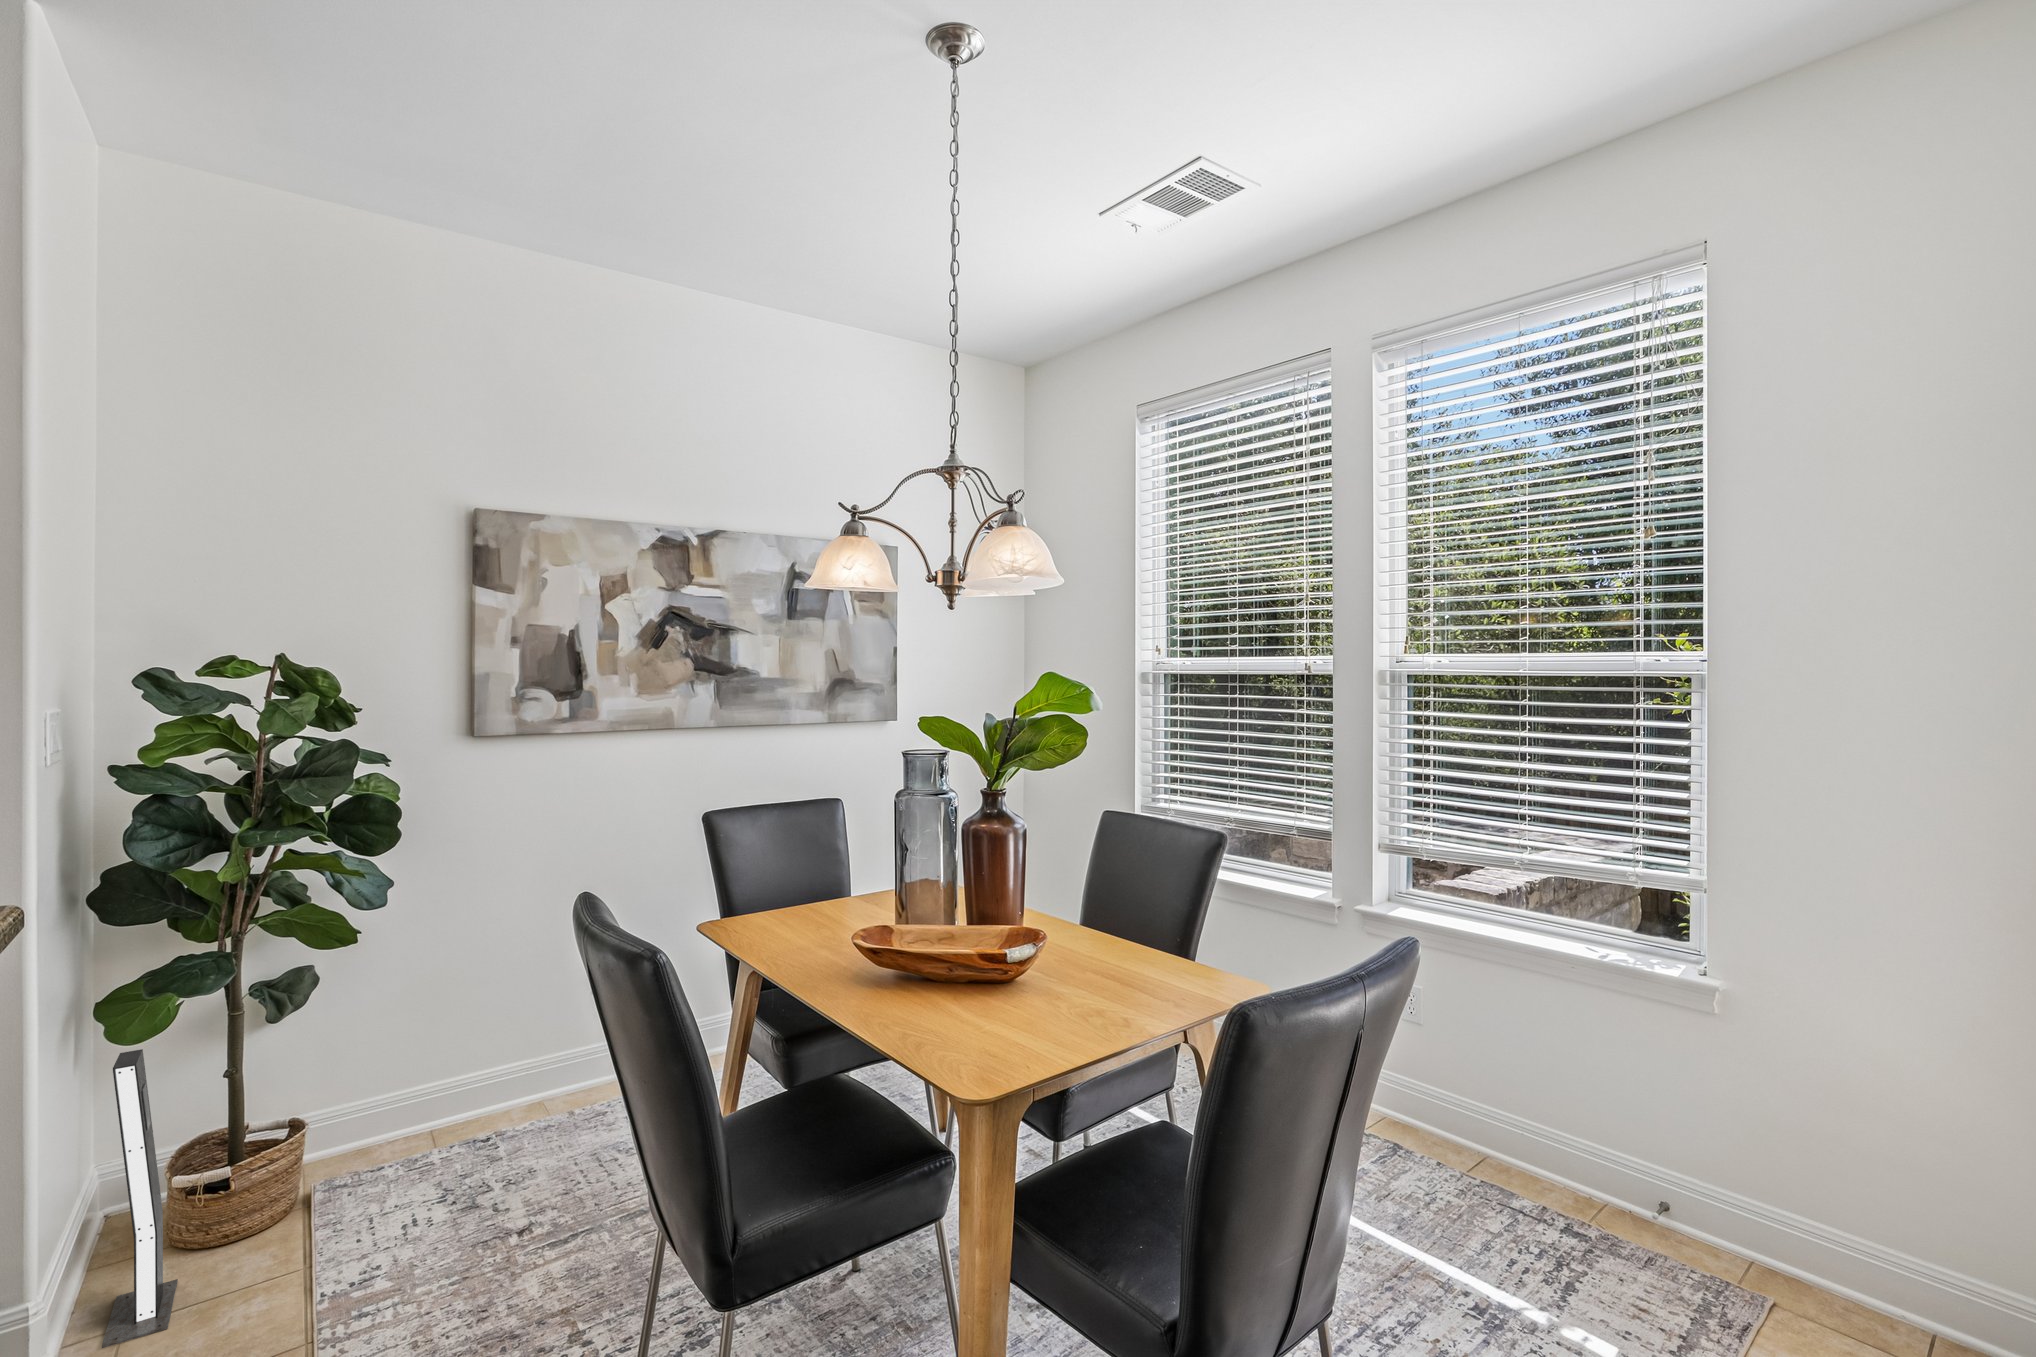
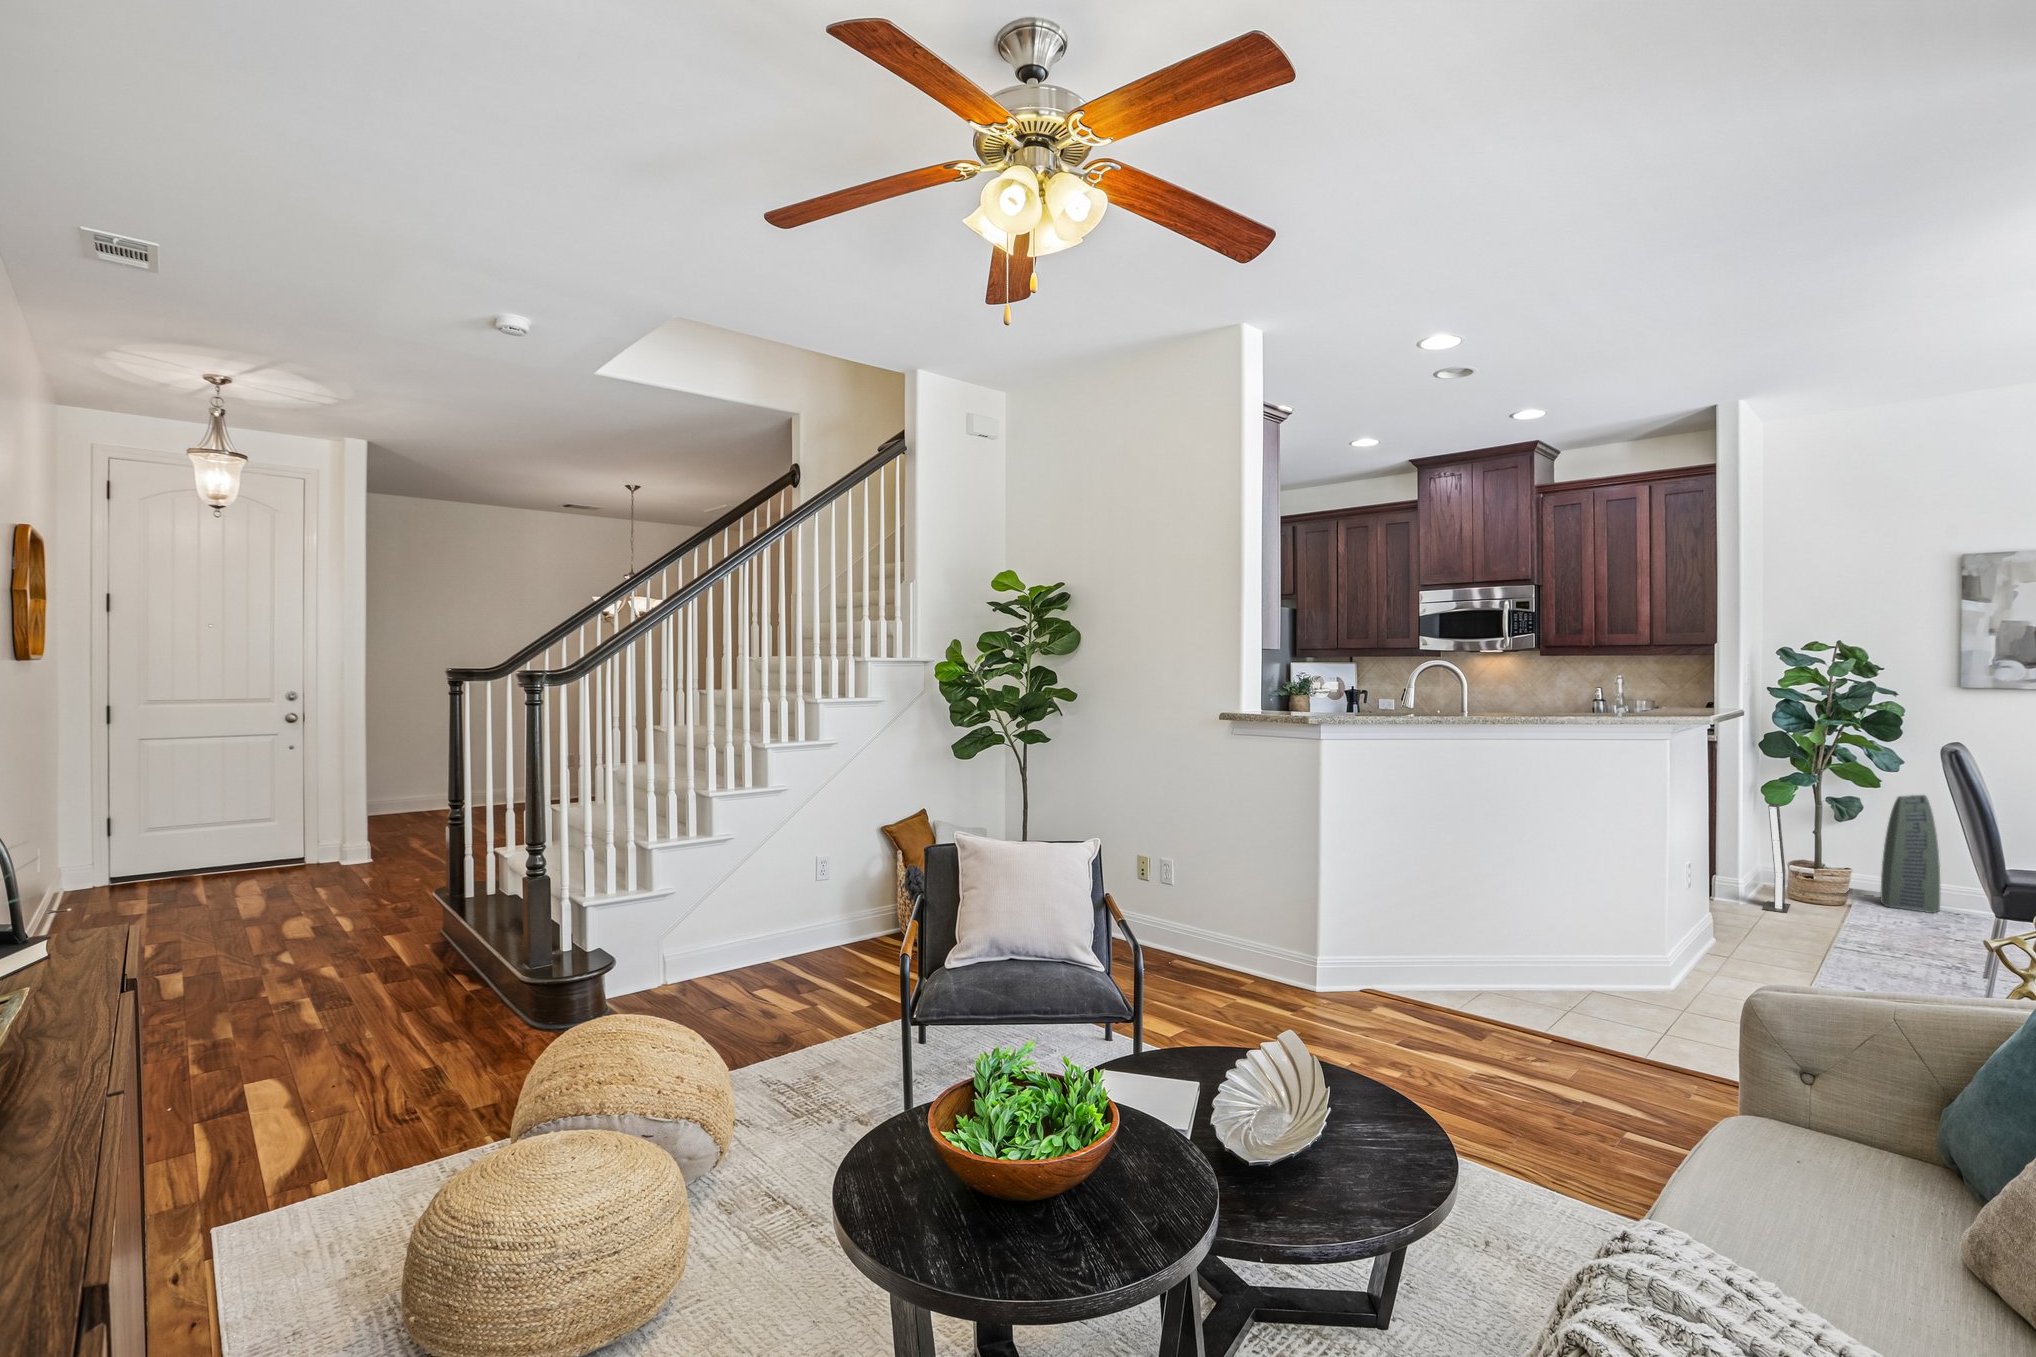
air purifier: none [362,939,462,1182] -> present [1881,795,1940,913]

